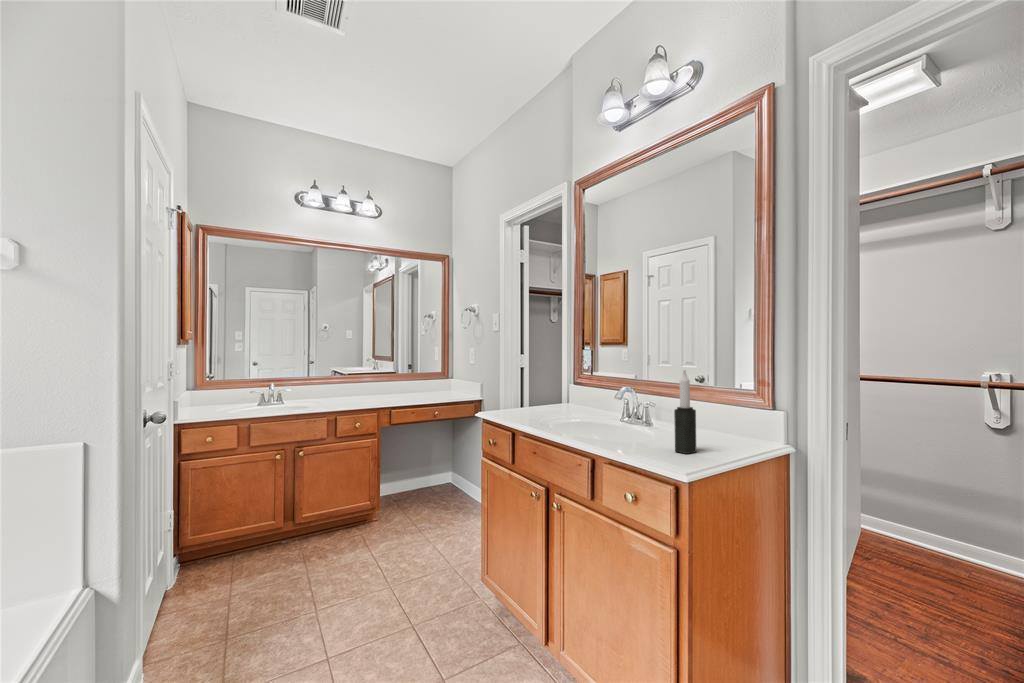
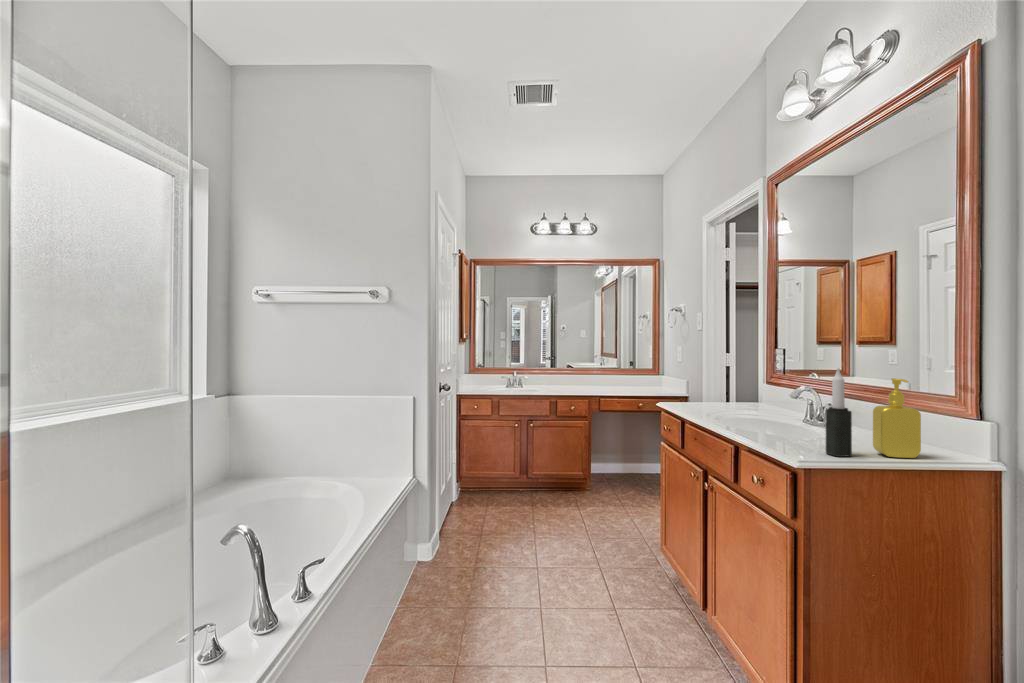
soap dispenser: none [706,377,742,449] -> present [873,378,921,458]

